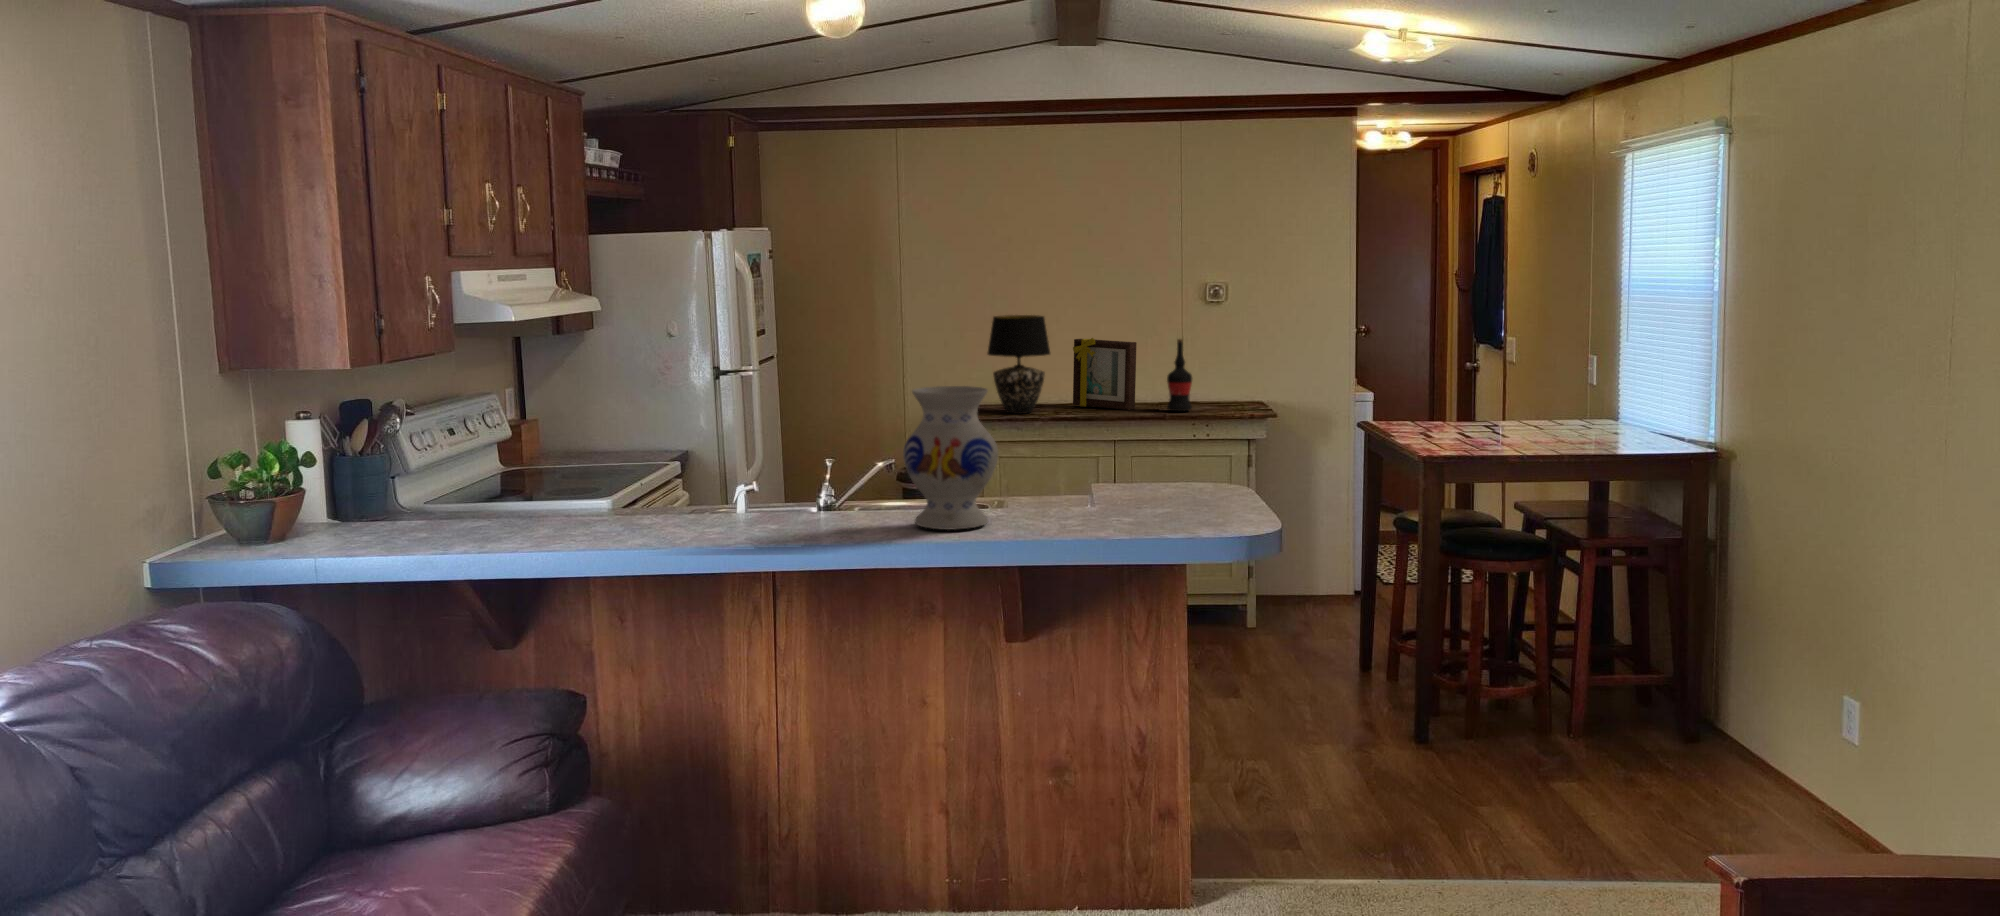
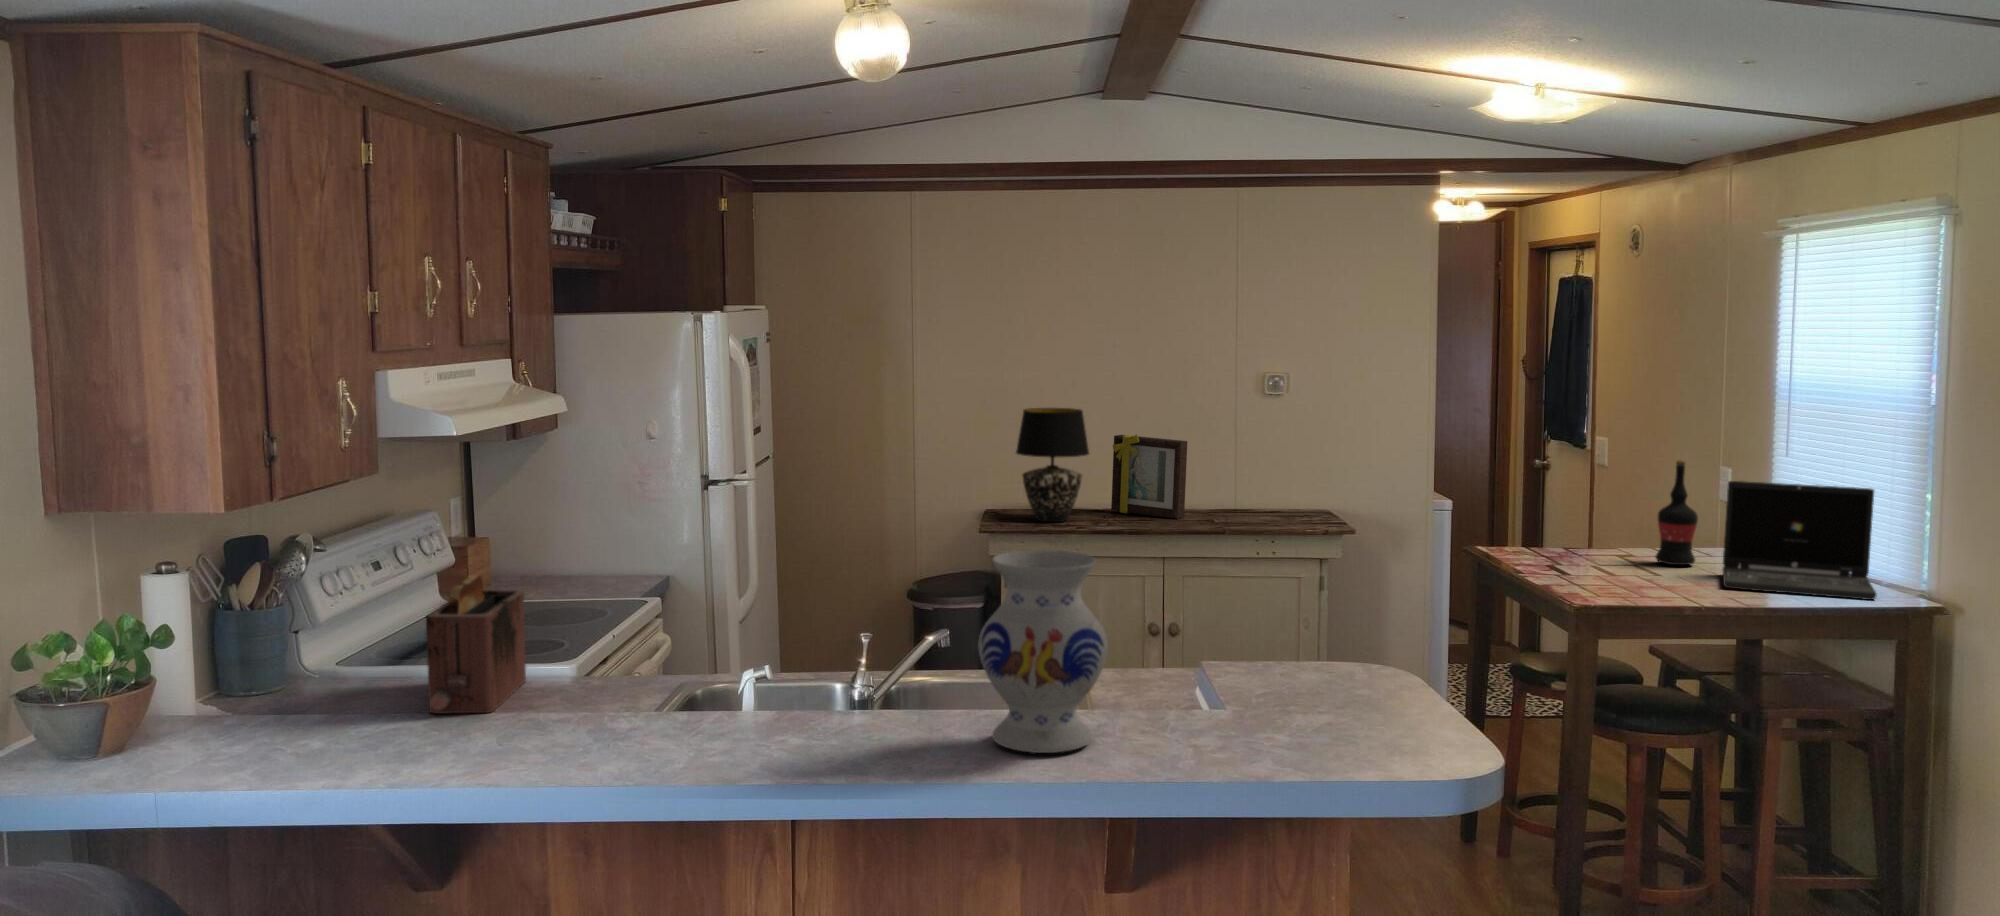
wine bottle: present [1167,339,1192,412] -> present [1656,460,1698,565]
laptop: none [1554,357,1682,450] -> present [1722,481,1877,600]
toaster: none [497,426,573,528] -> present [426,575,526,713]

